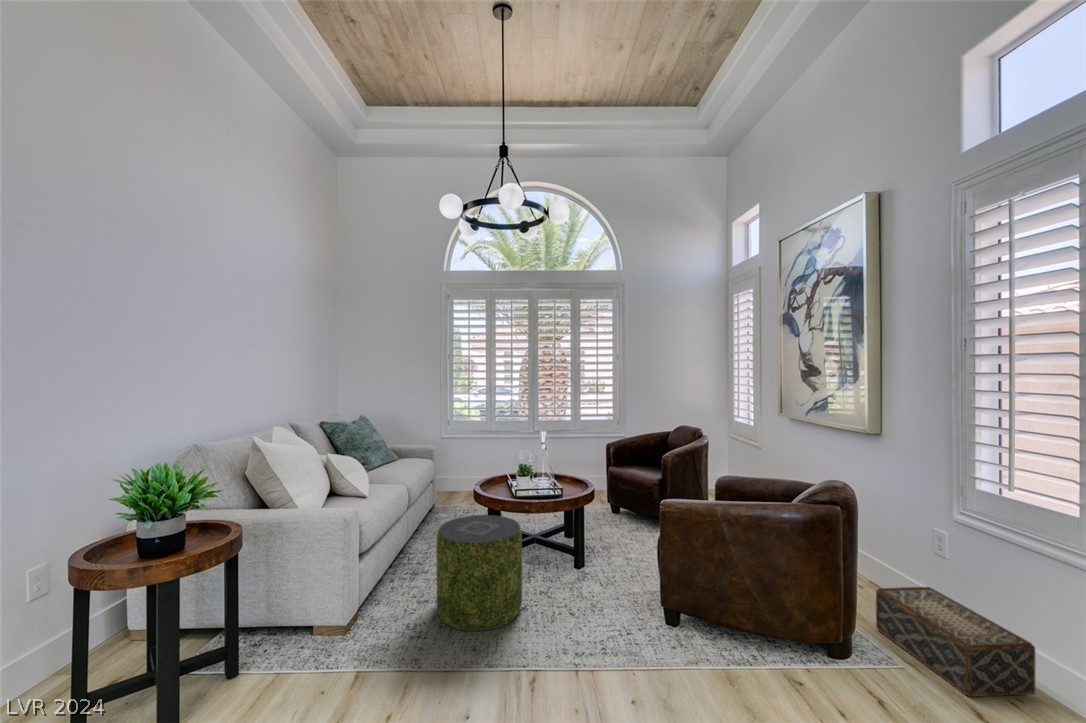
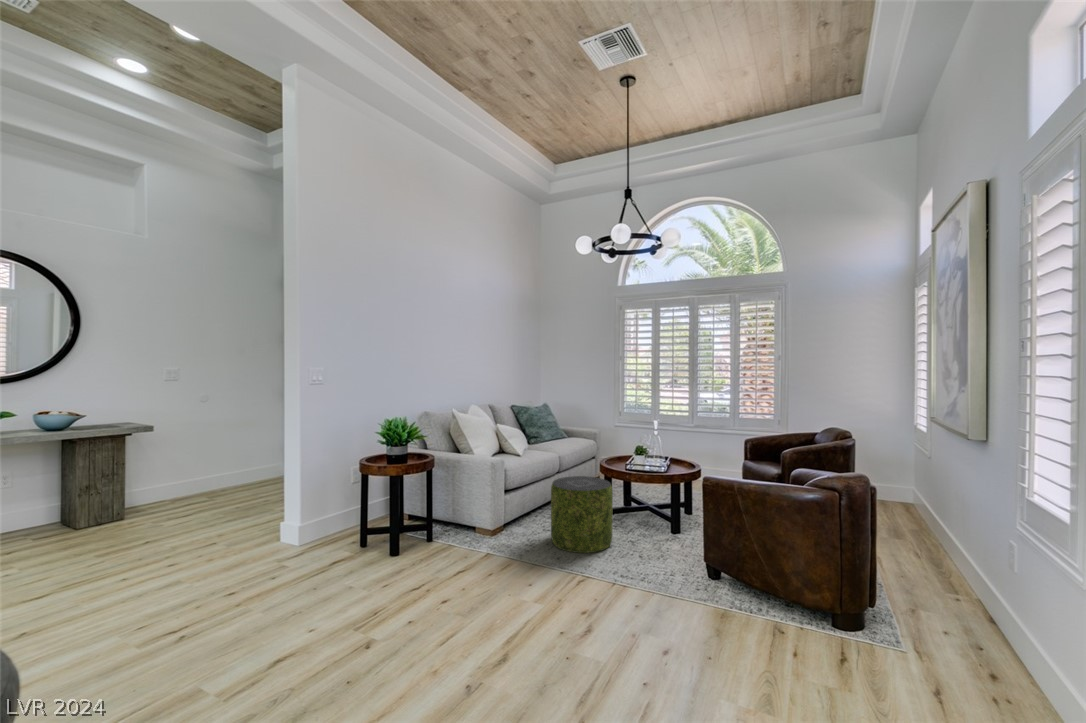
woven basket: present [876,587,1035,697] -> none [914,583,1027,694]

